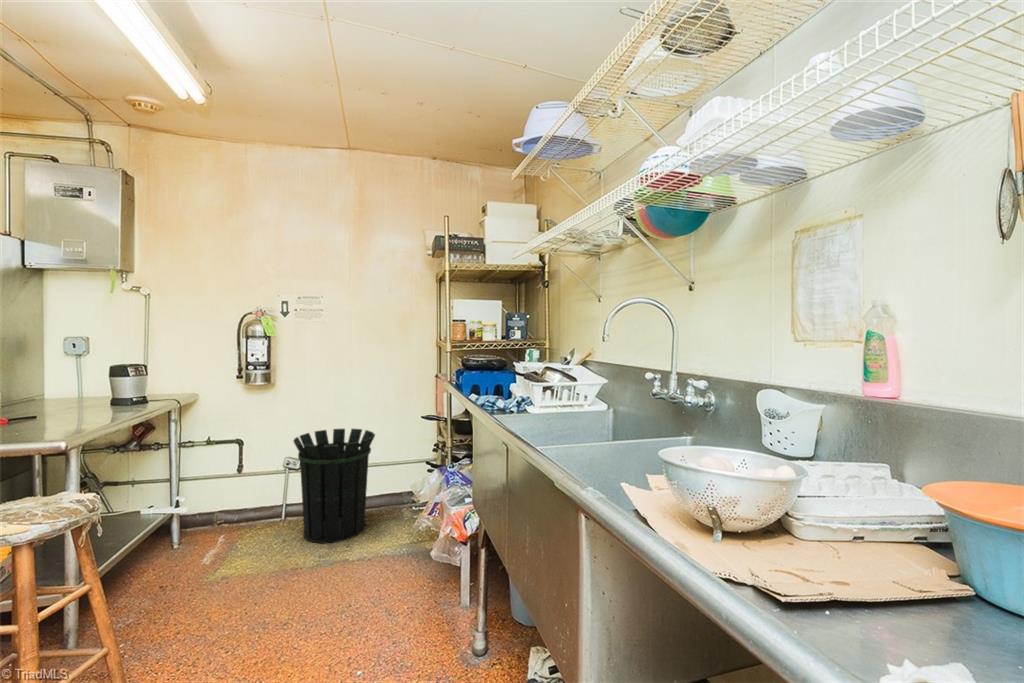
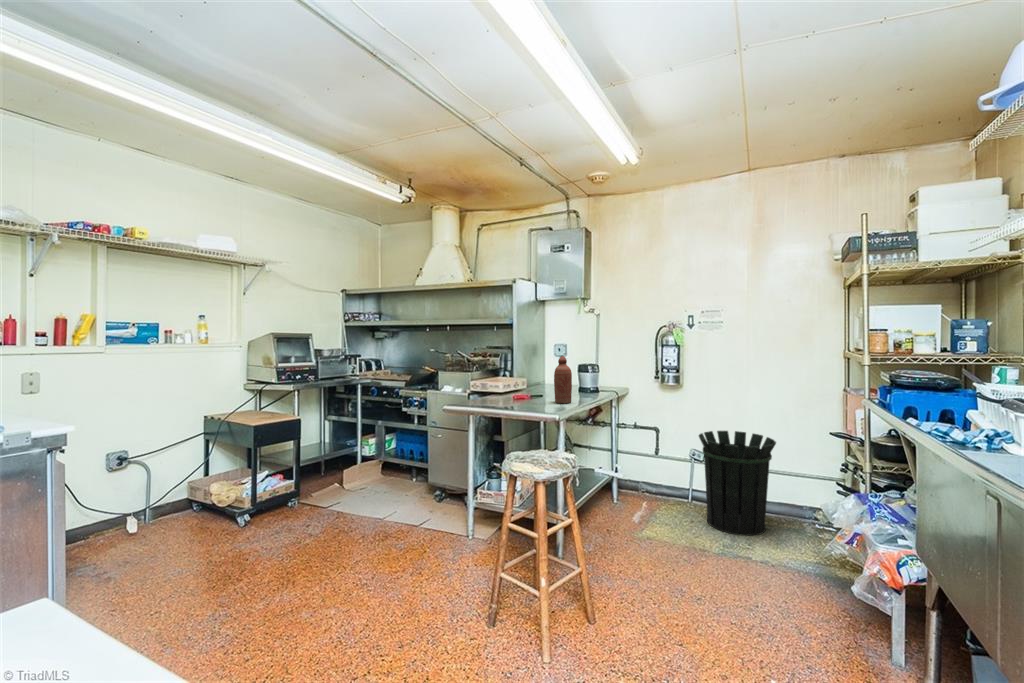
bottle: none [50,351,89,426] -> present [554,356,572,403]

